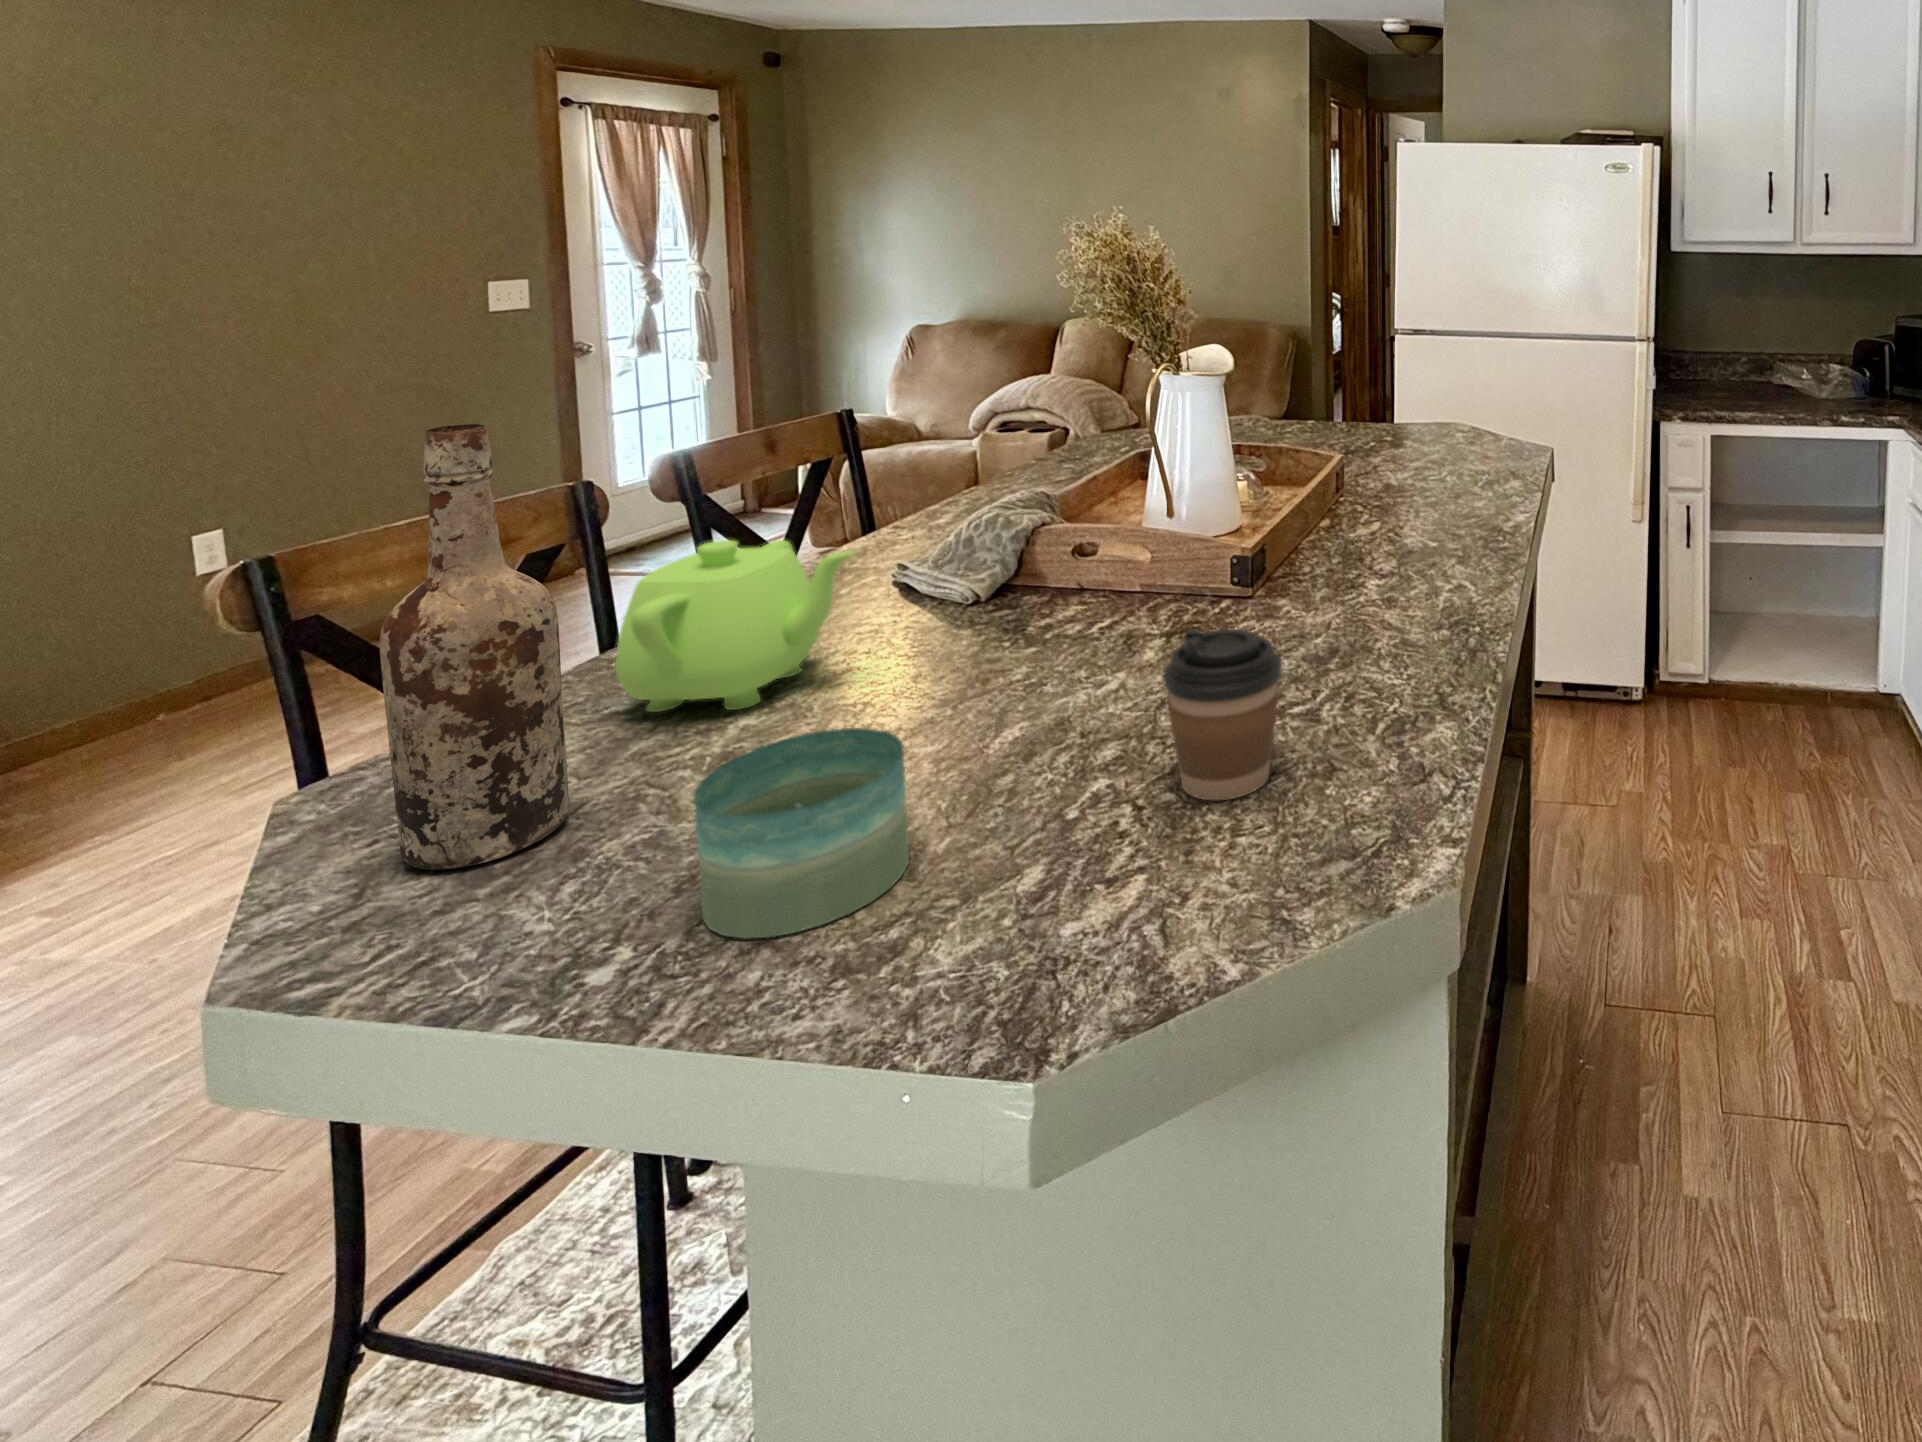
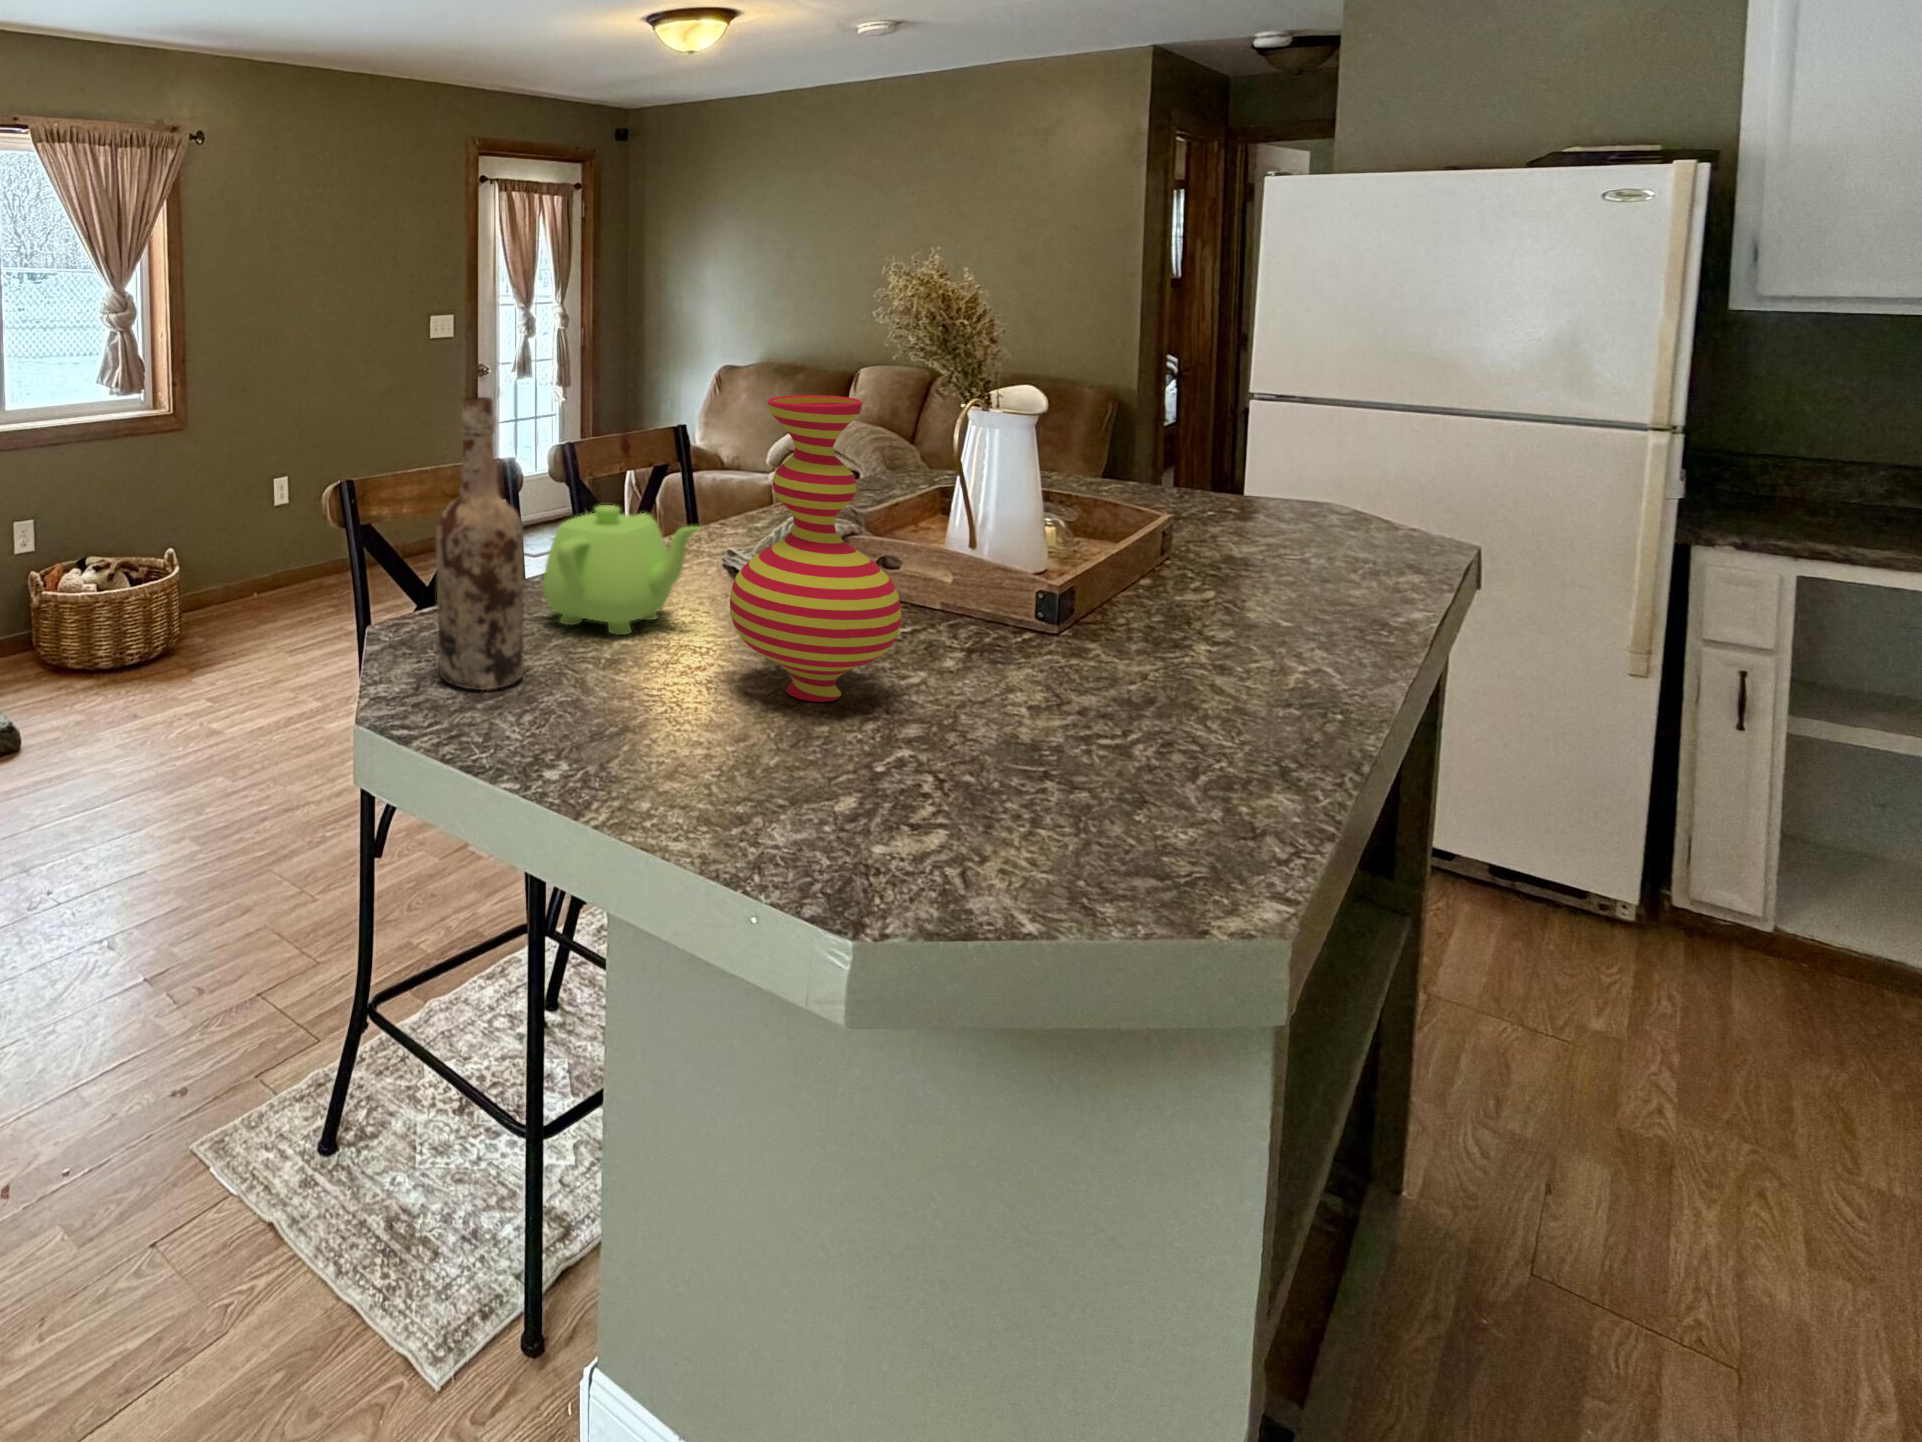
vase: none [888,384,1096,743] -> present [730,395,902,702]
coffee cup: present [1163,629,1282,800] -> none [966,631,1090,798]
candle: present [694,728,909,938] -> none [609,648,747,787]

